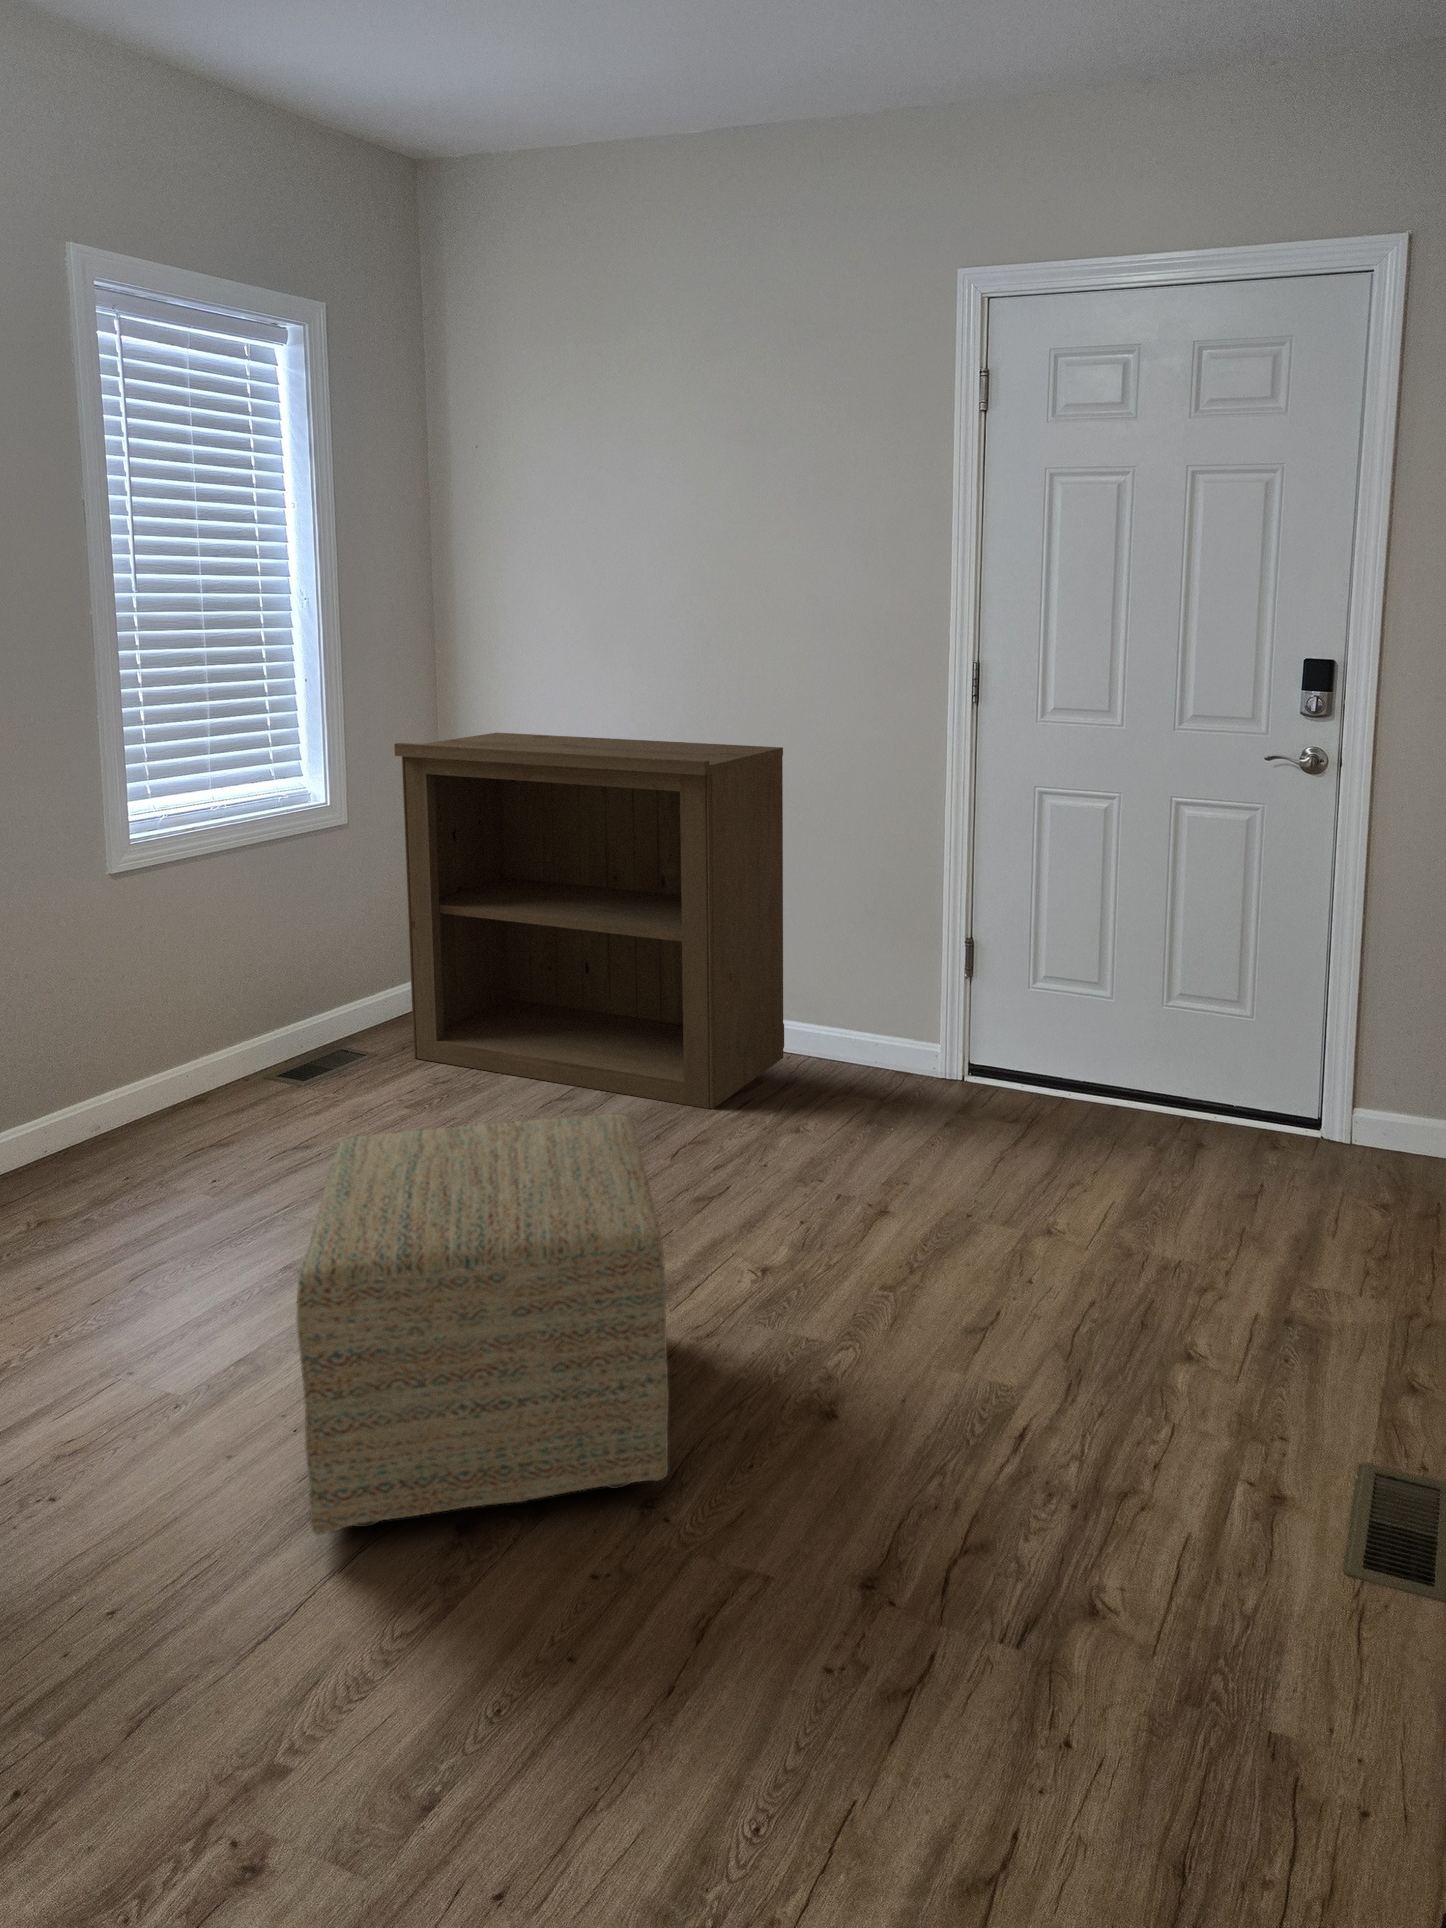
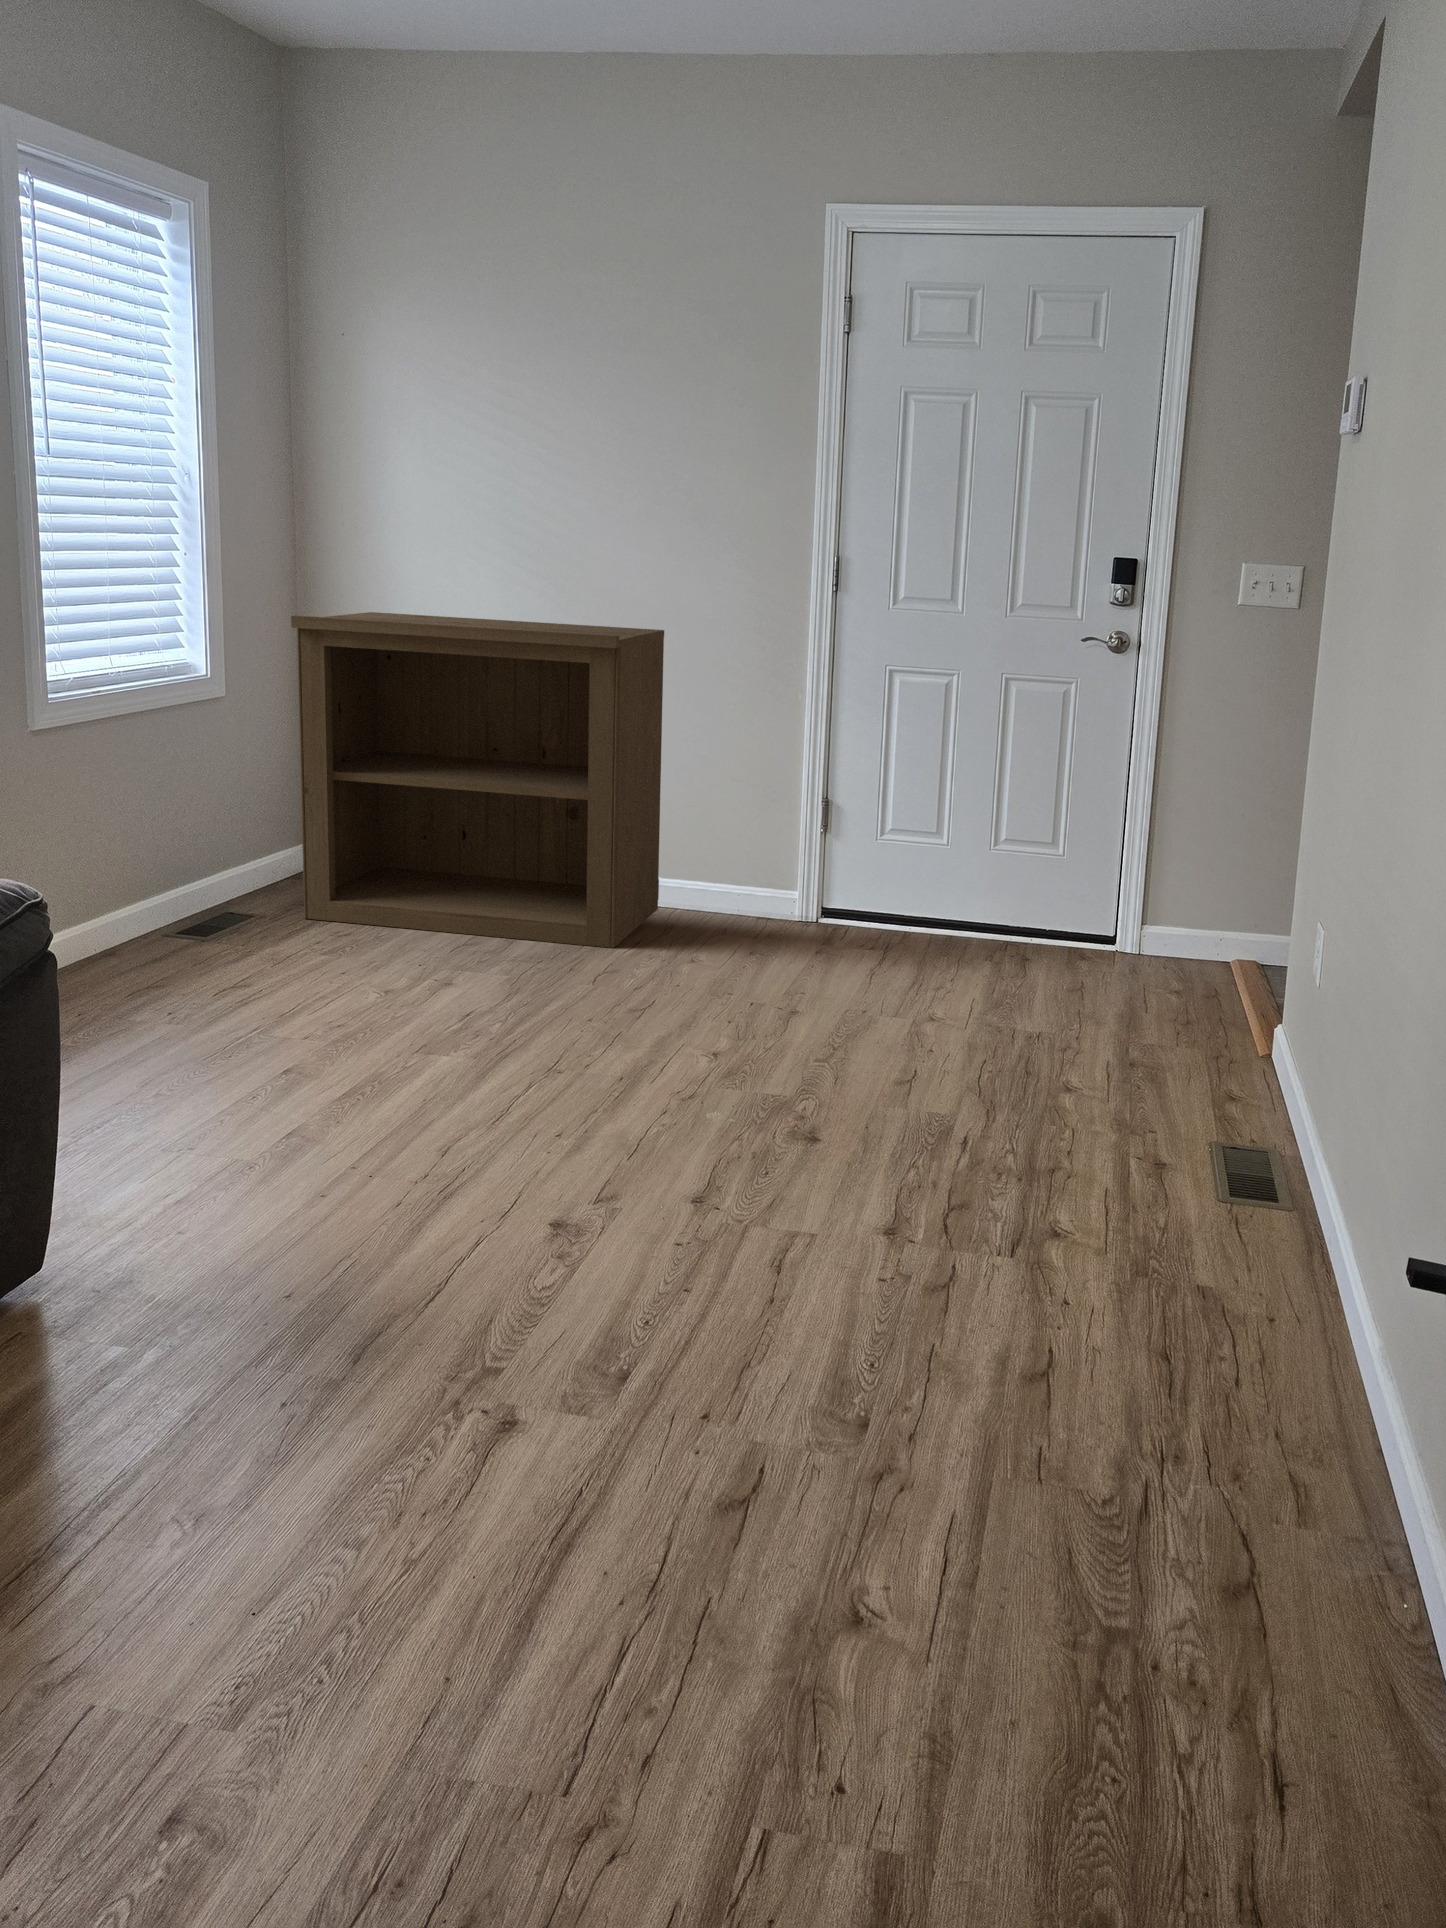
ottoman: present [296,1114,669,1535] -> none [387,916,717,1237]

